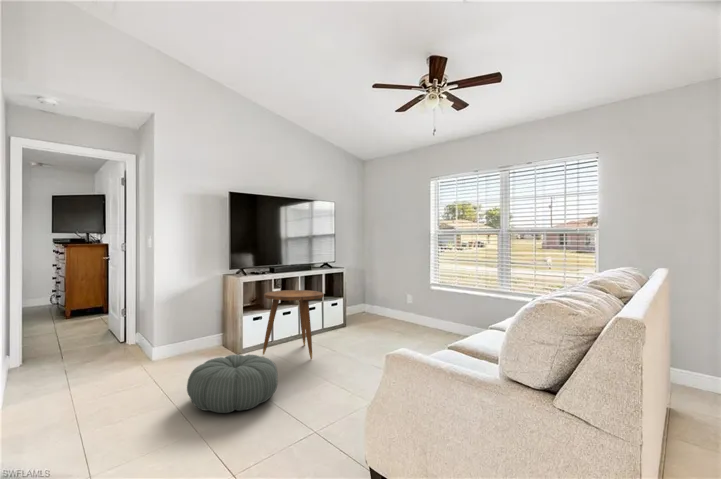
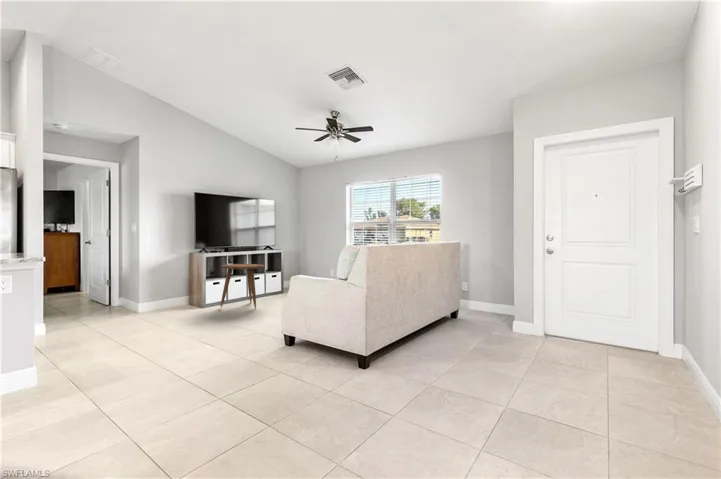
pouf: present [187,355,278,413] -> none [174,301,232,331]

